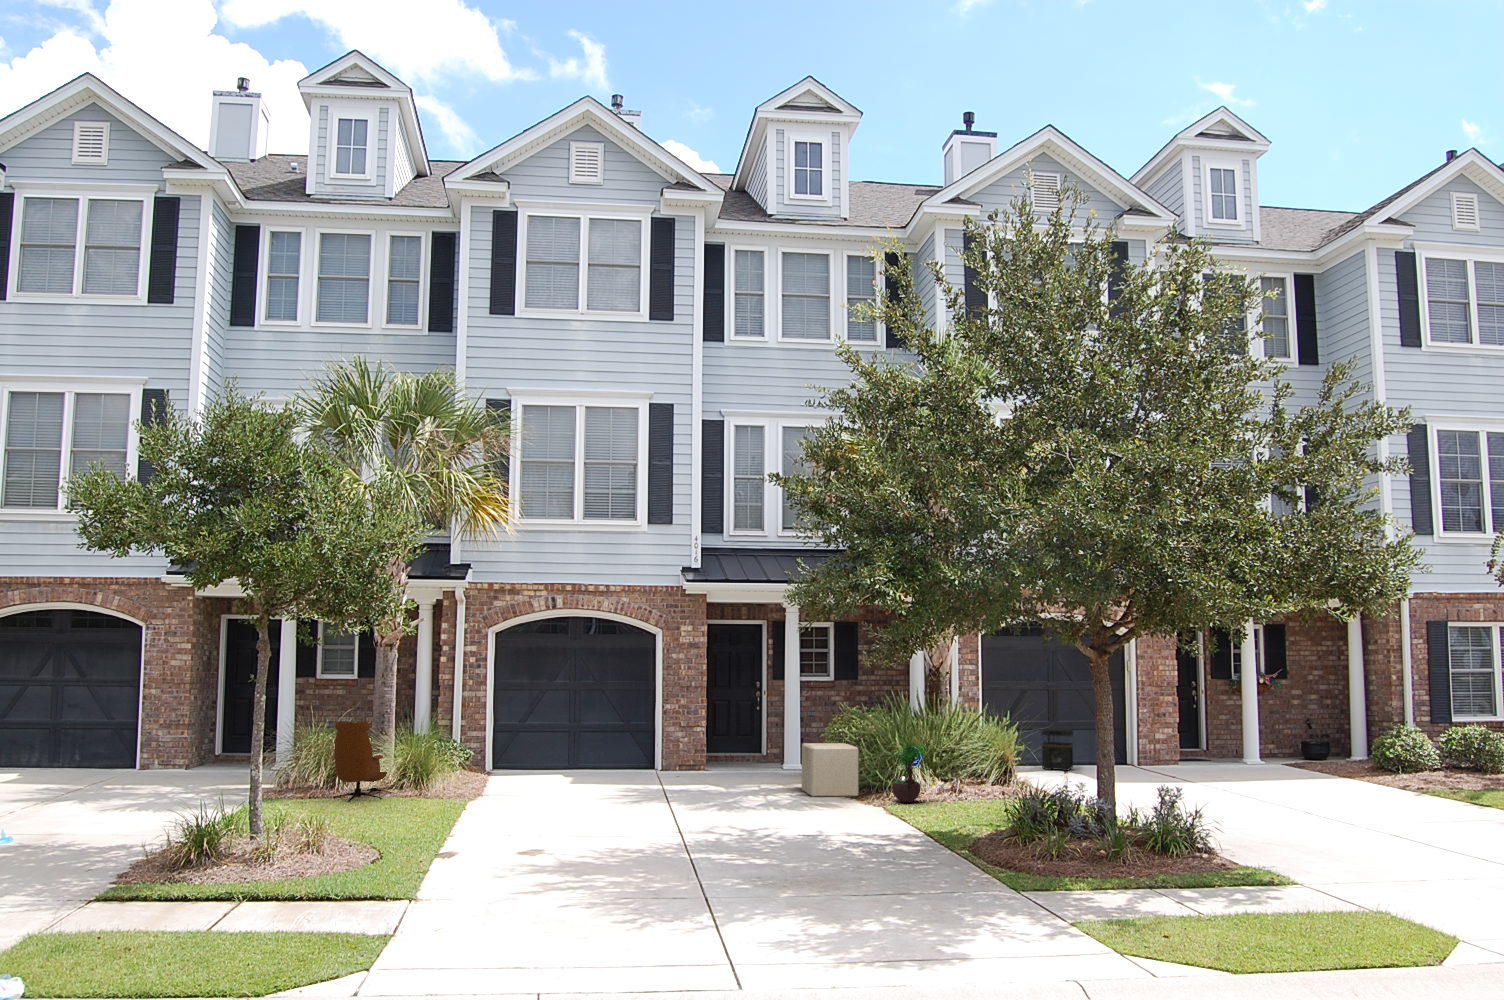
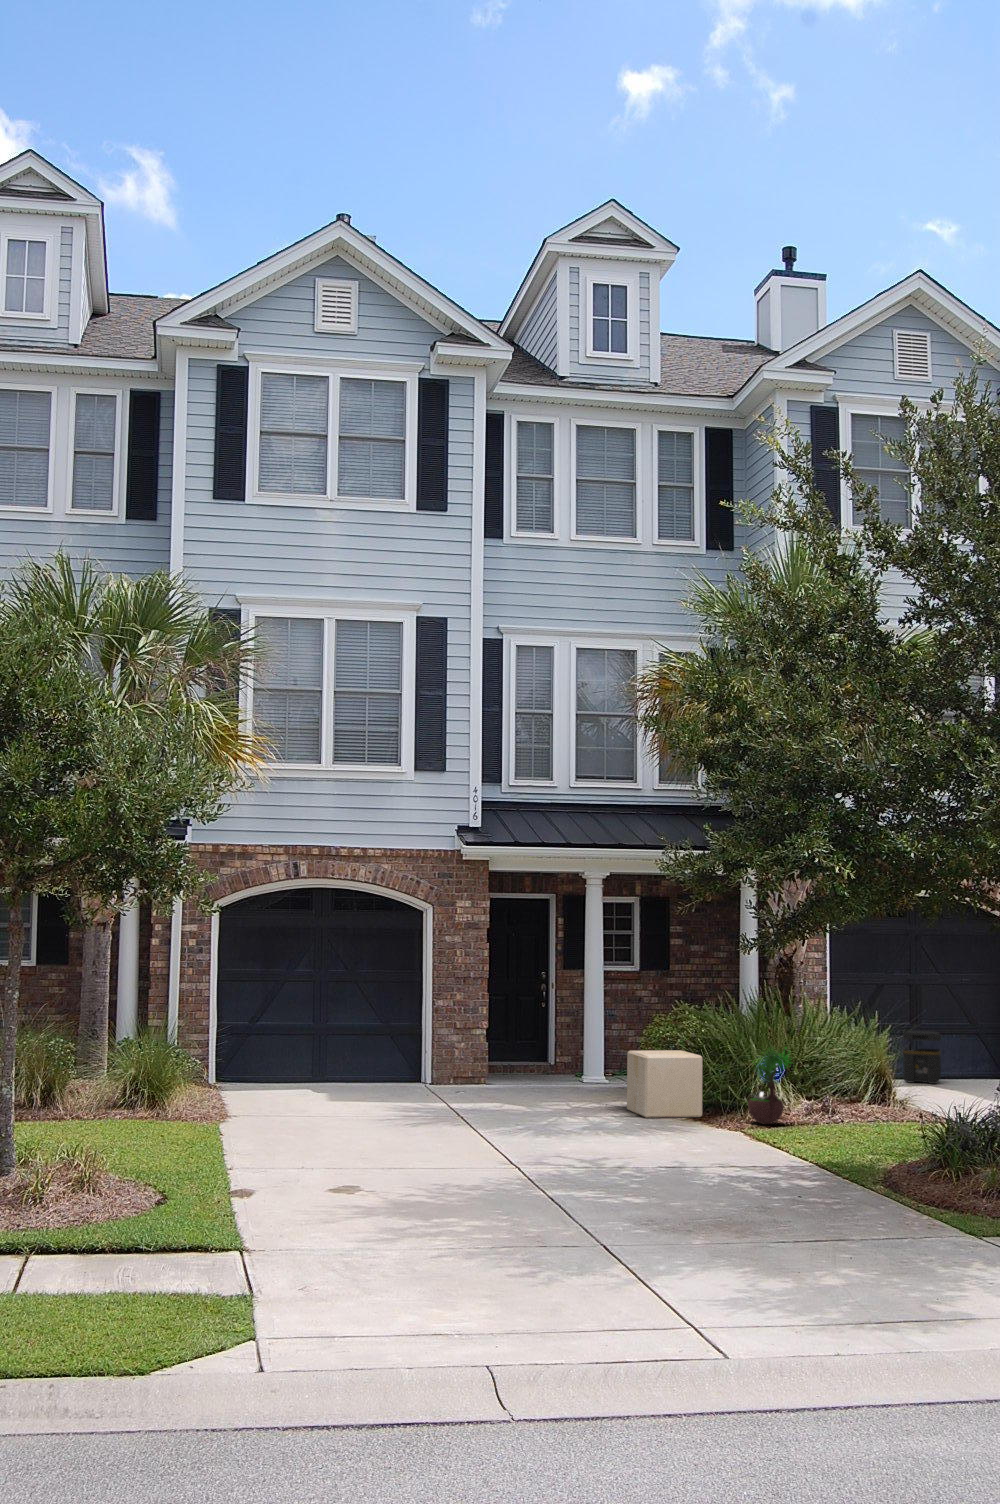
lounge chair: present [333,722,391,802] -> none [44,1024,112,1128]

